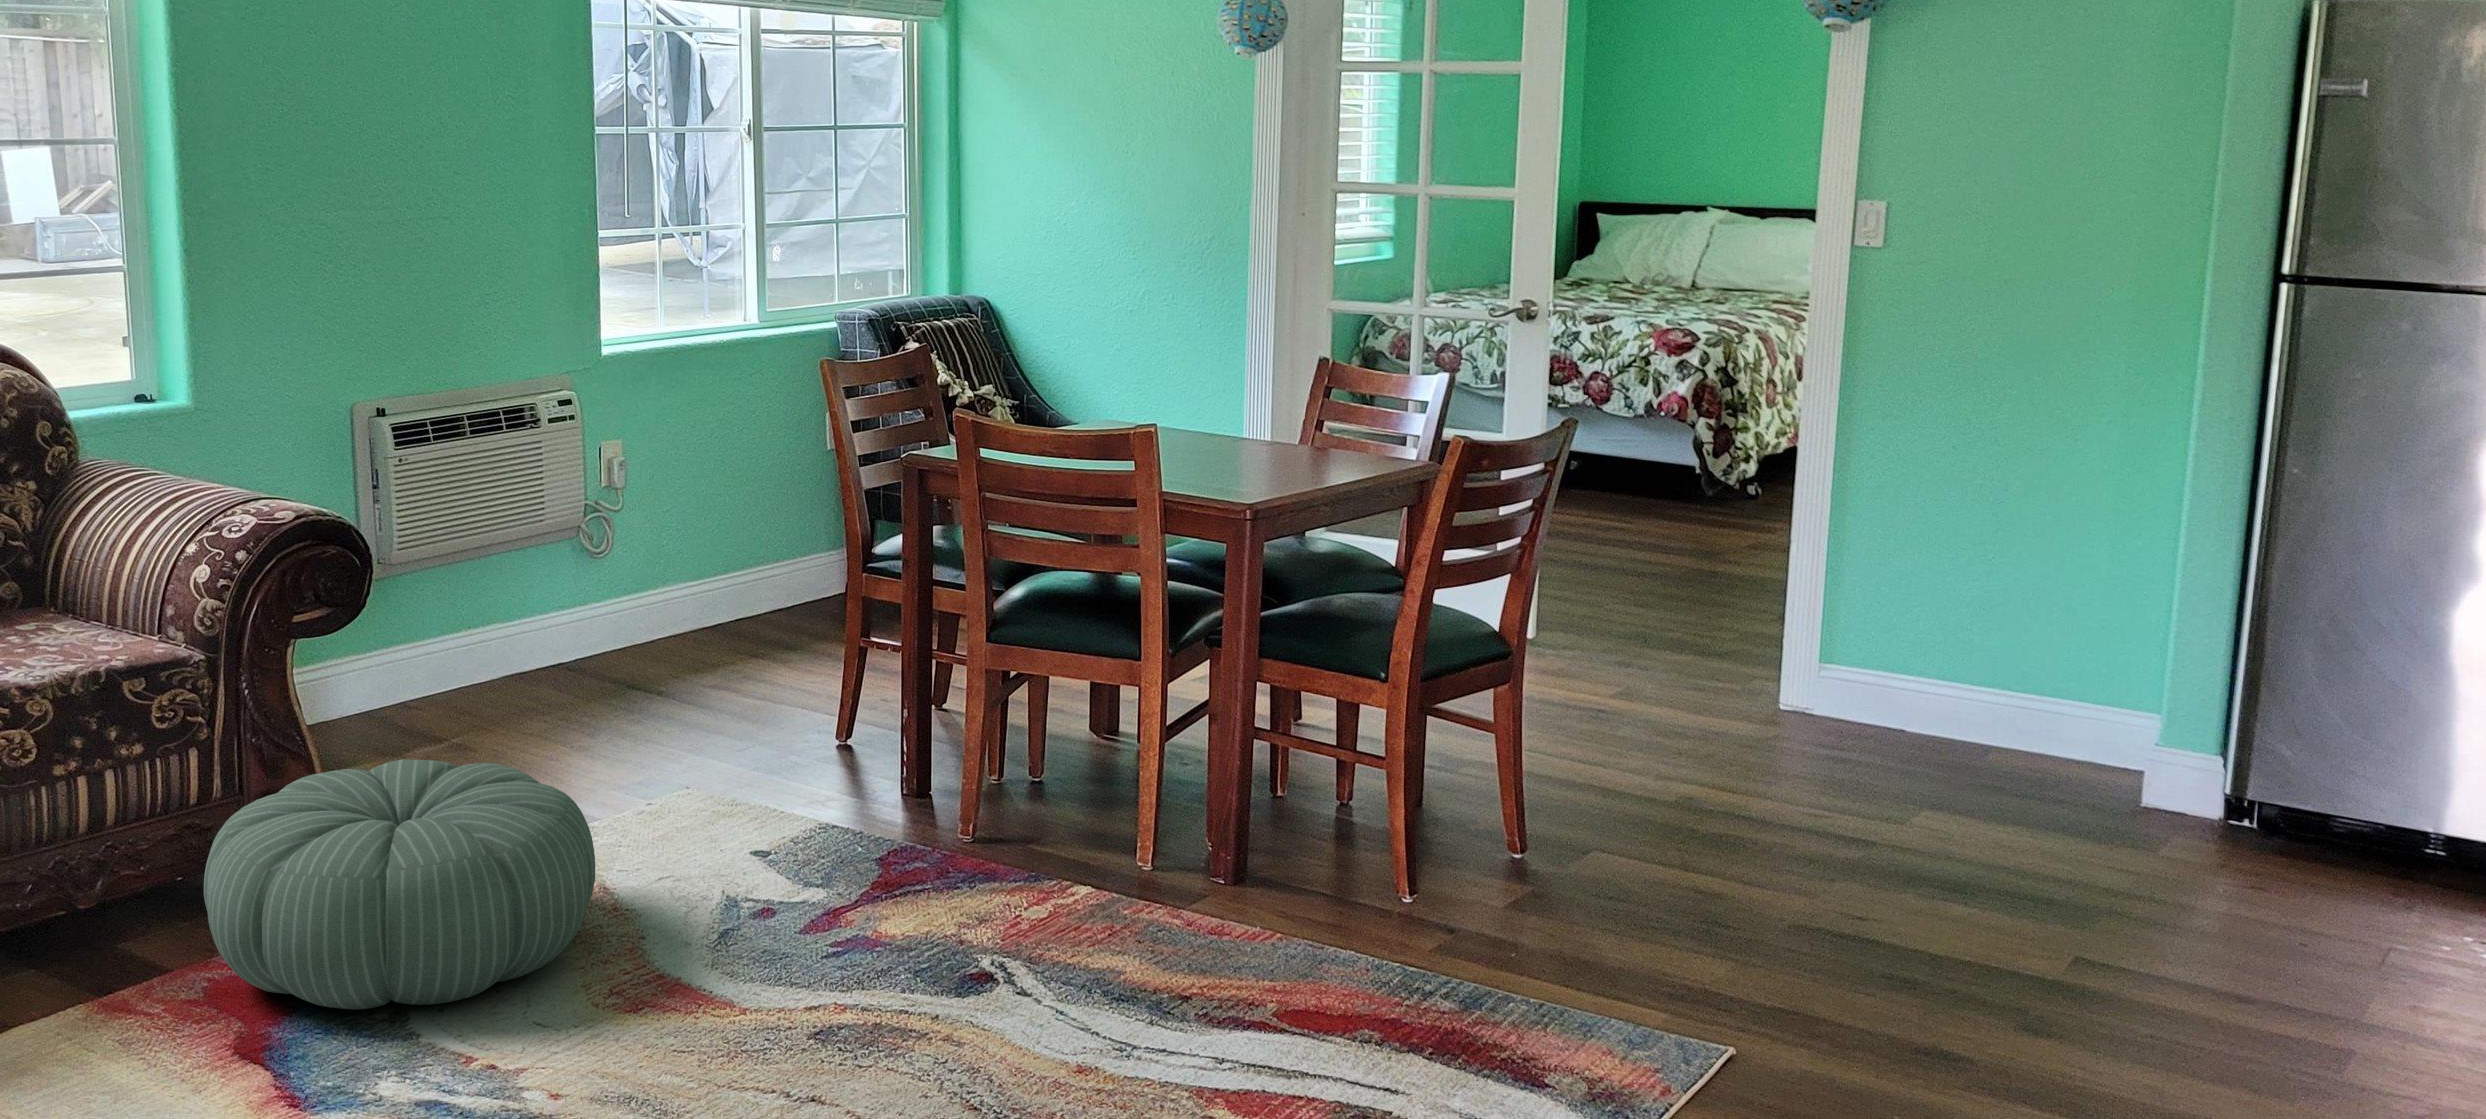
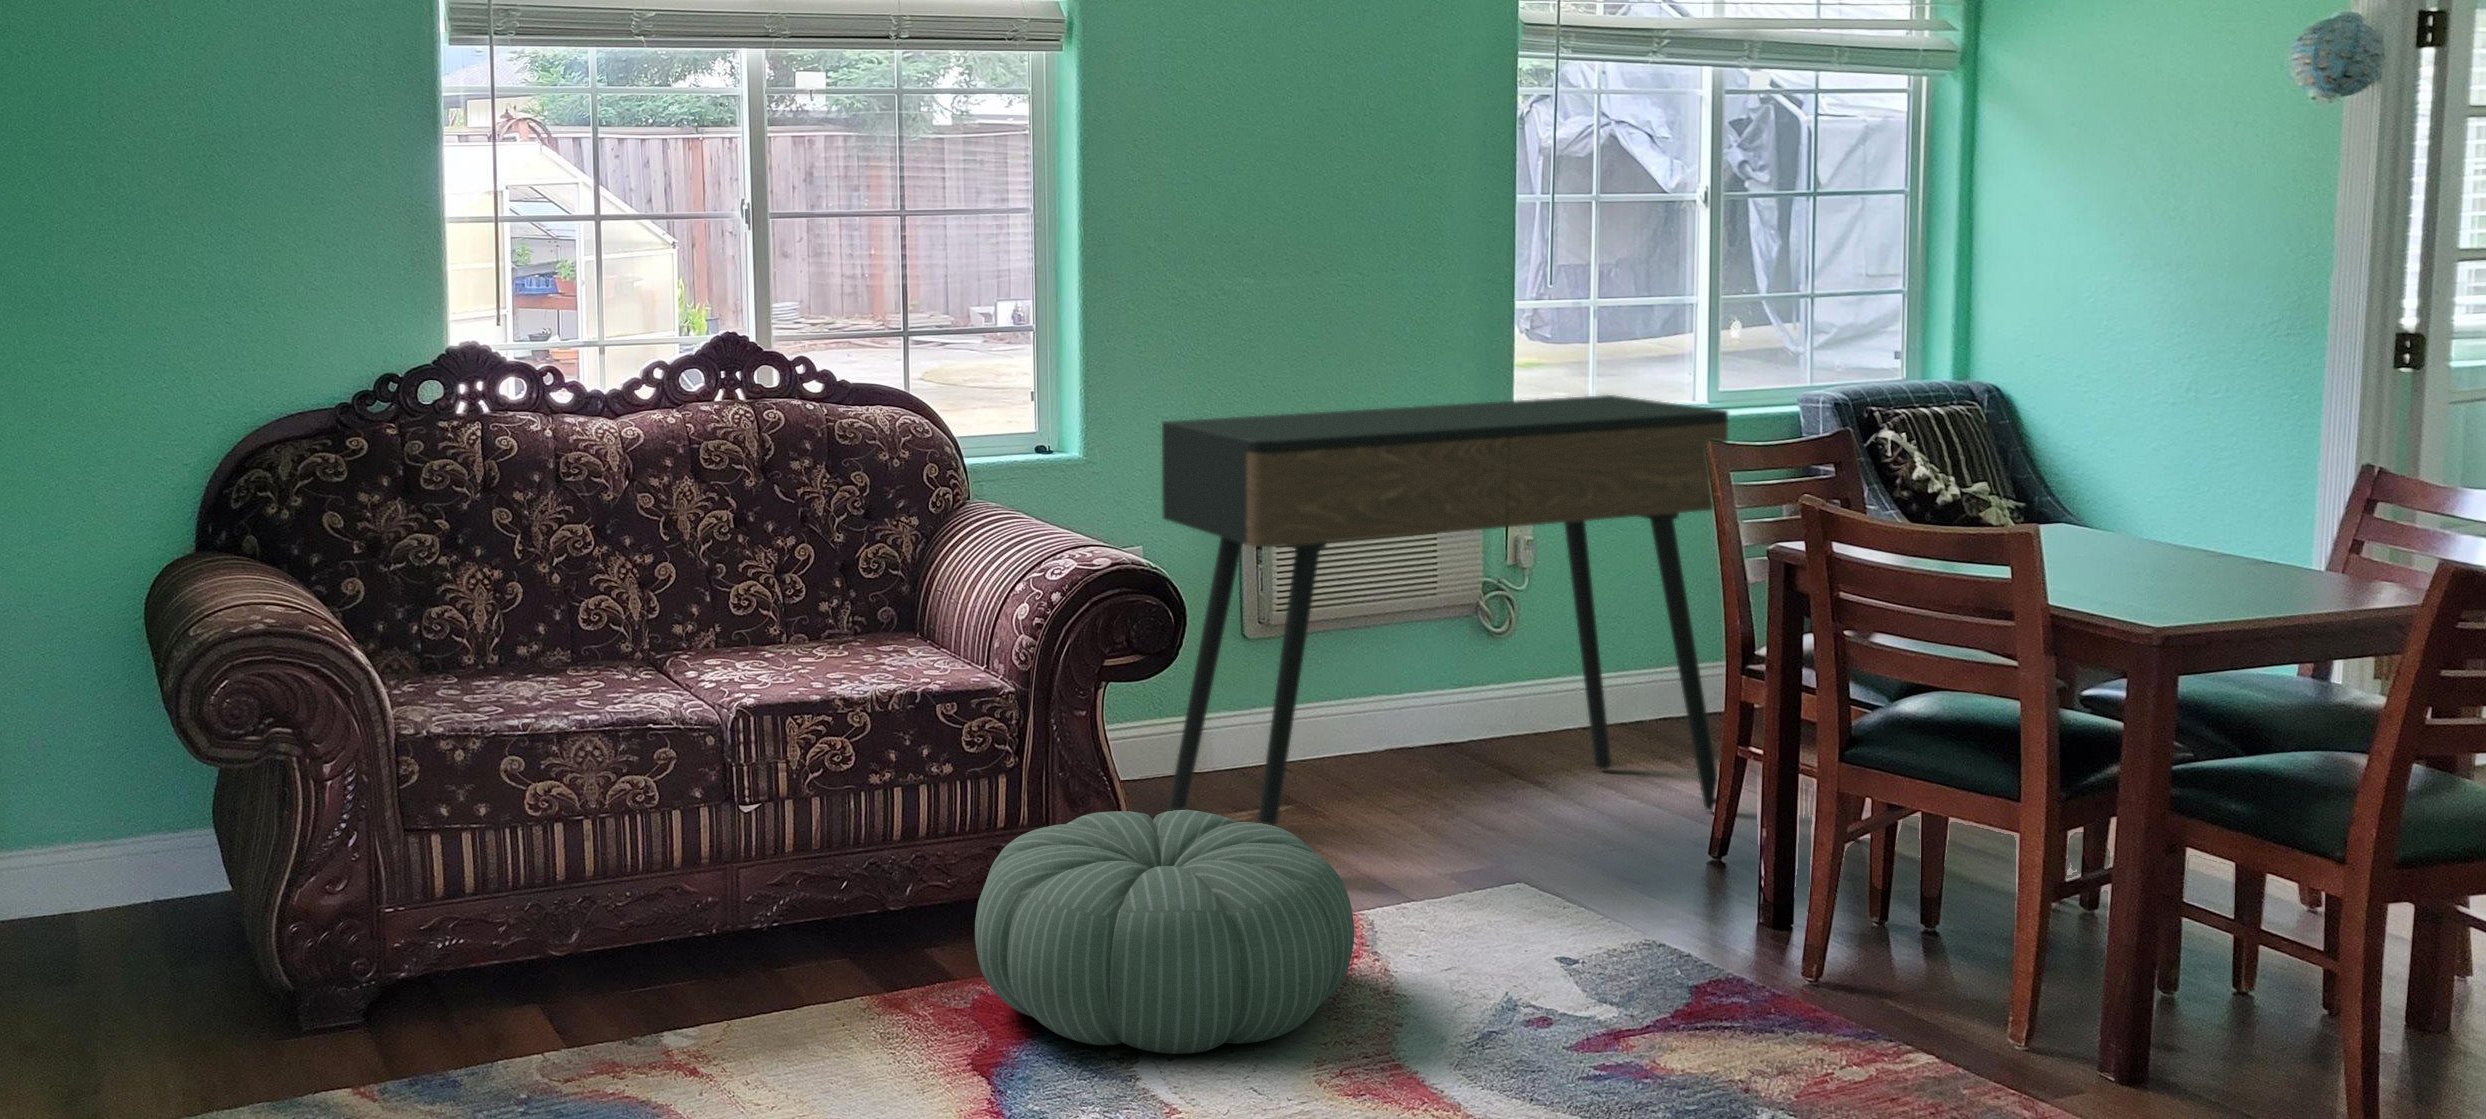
console table: none [300,321,827,817] -> present [1162,395,1728,826]

